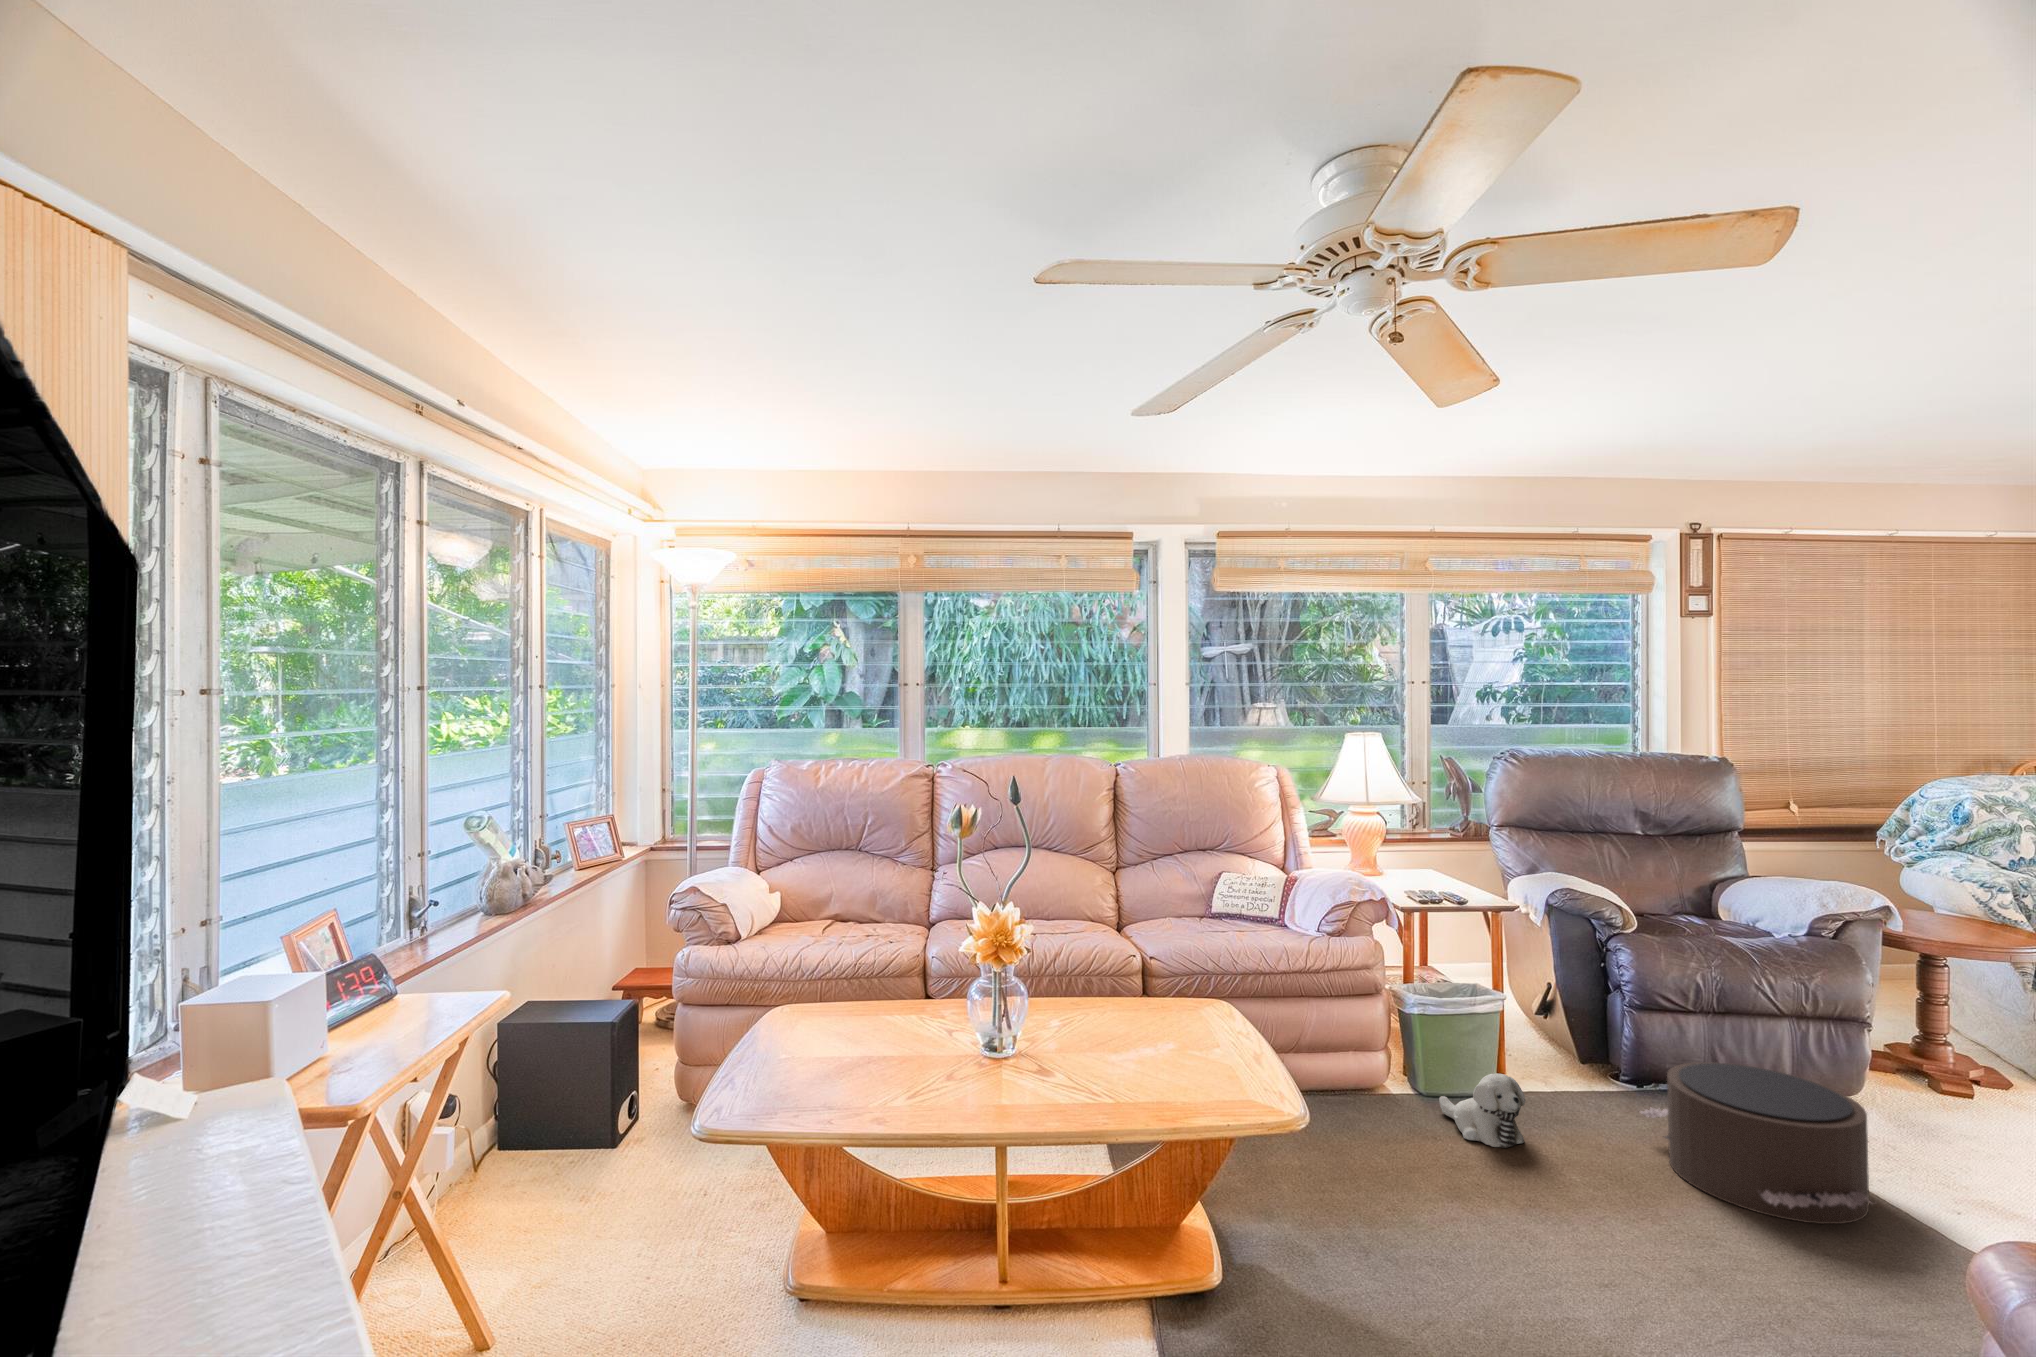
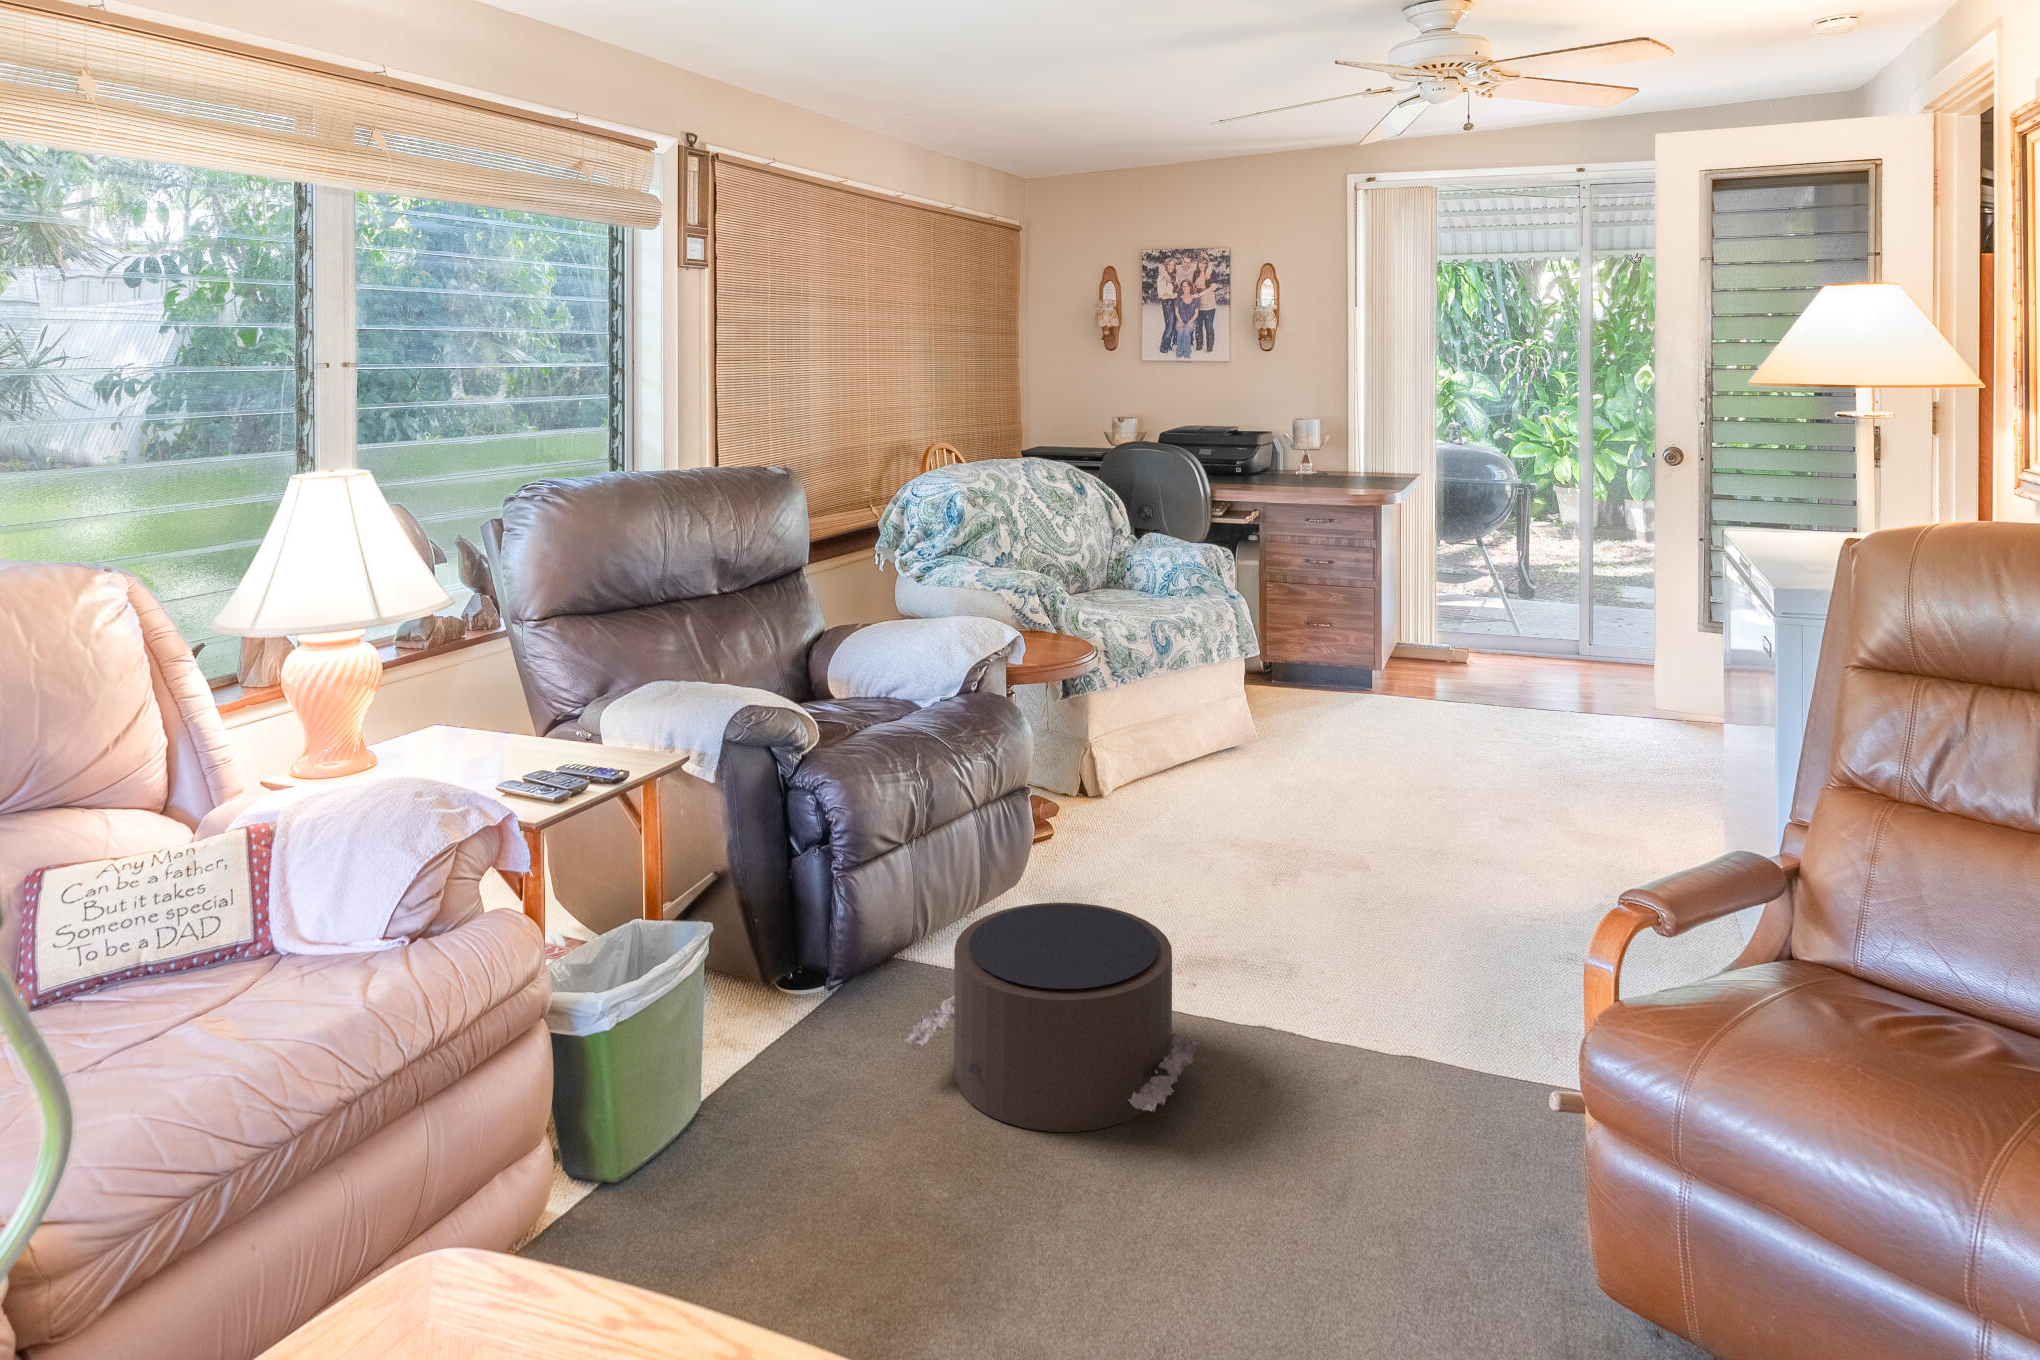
plush toy: present [1439,1074,1526,1148] -> none [642,1086,815,1246]

